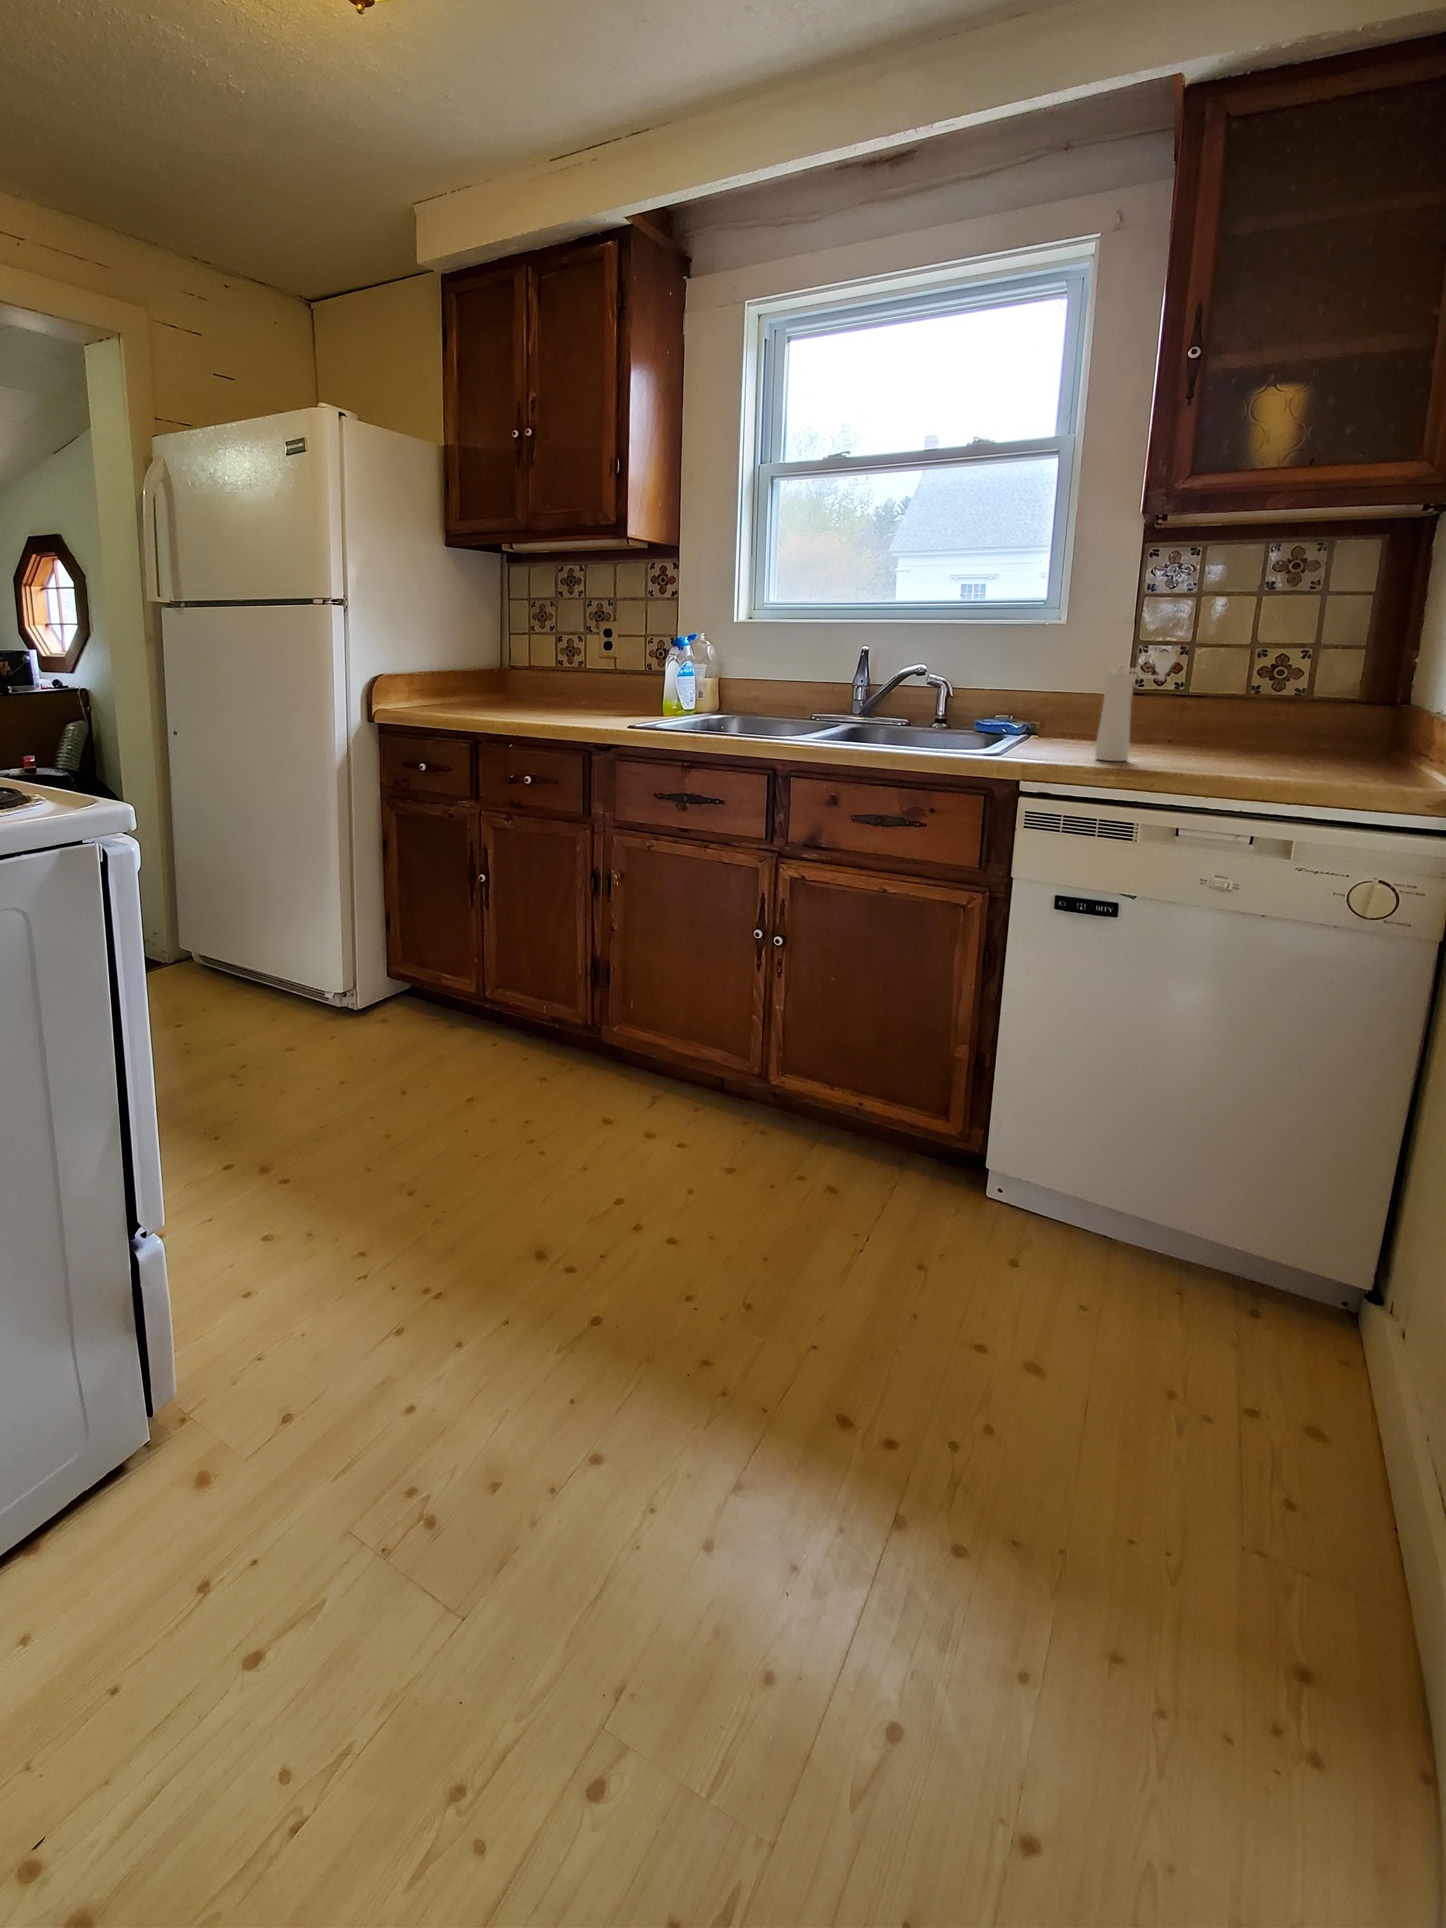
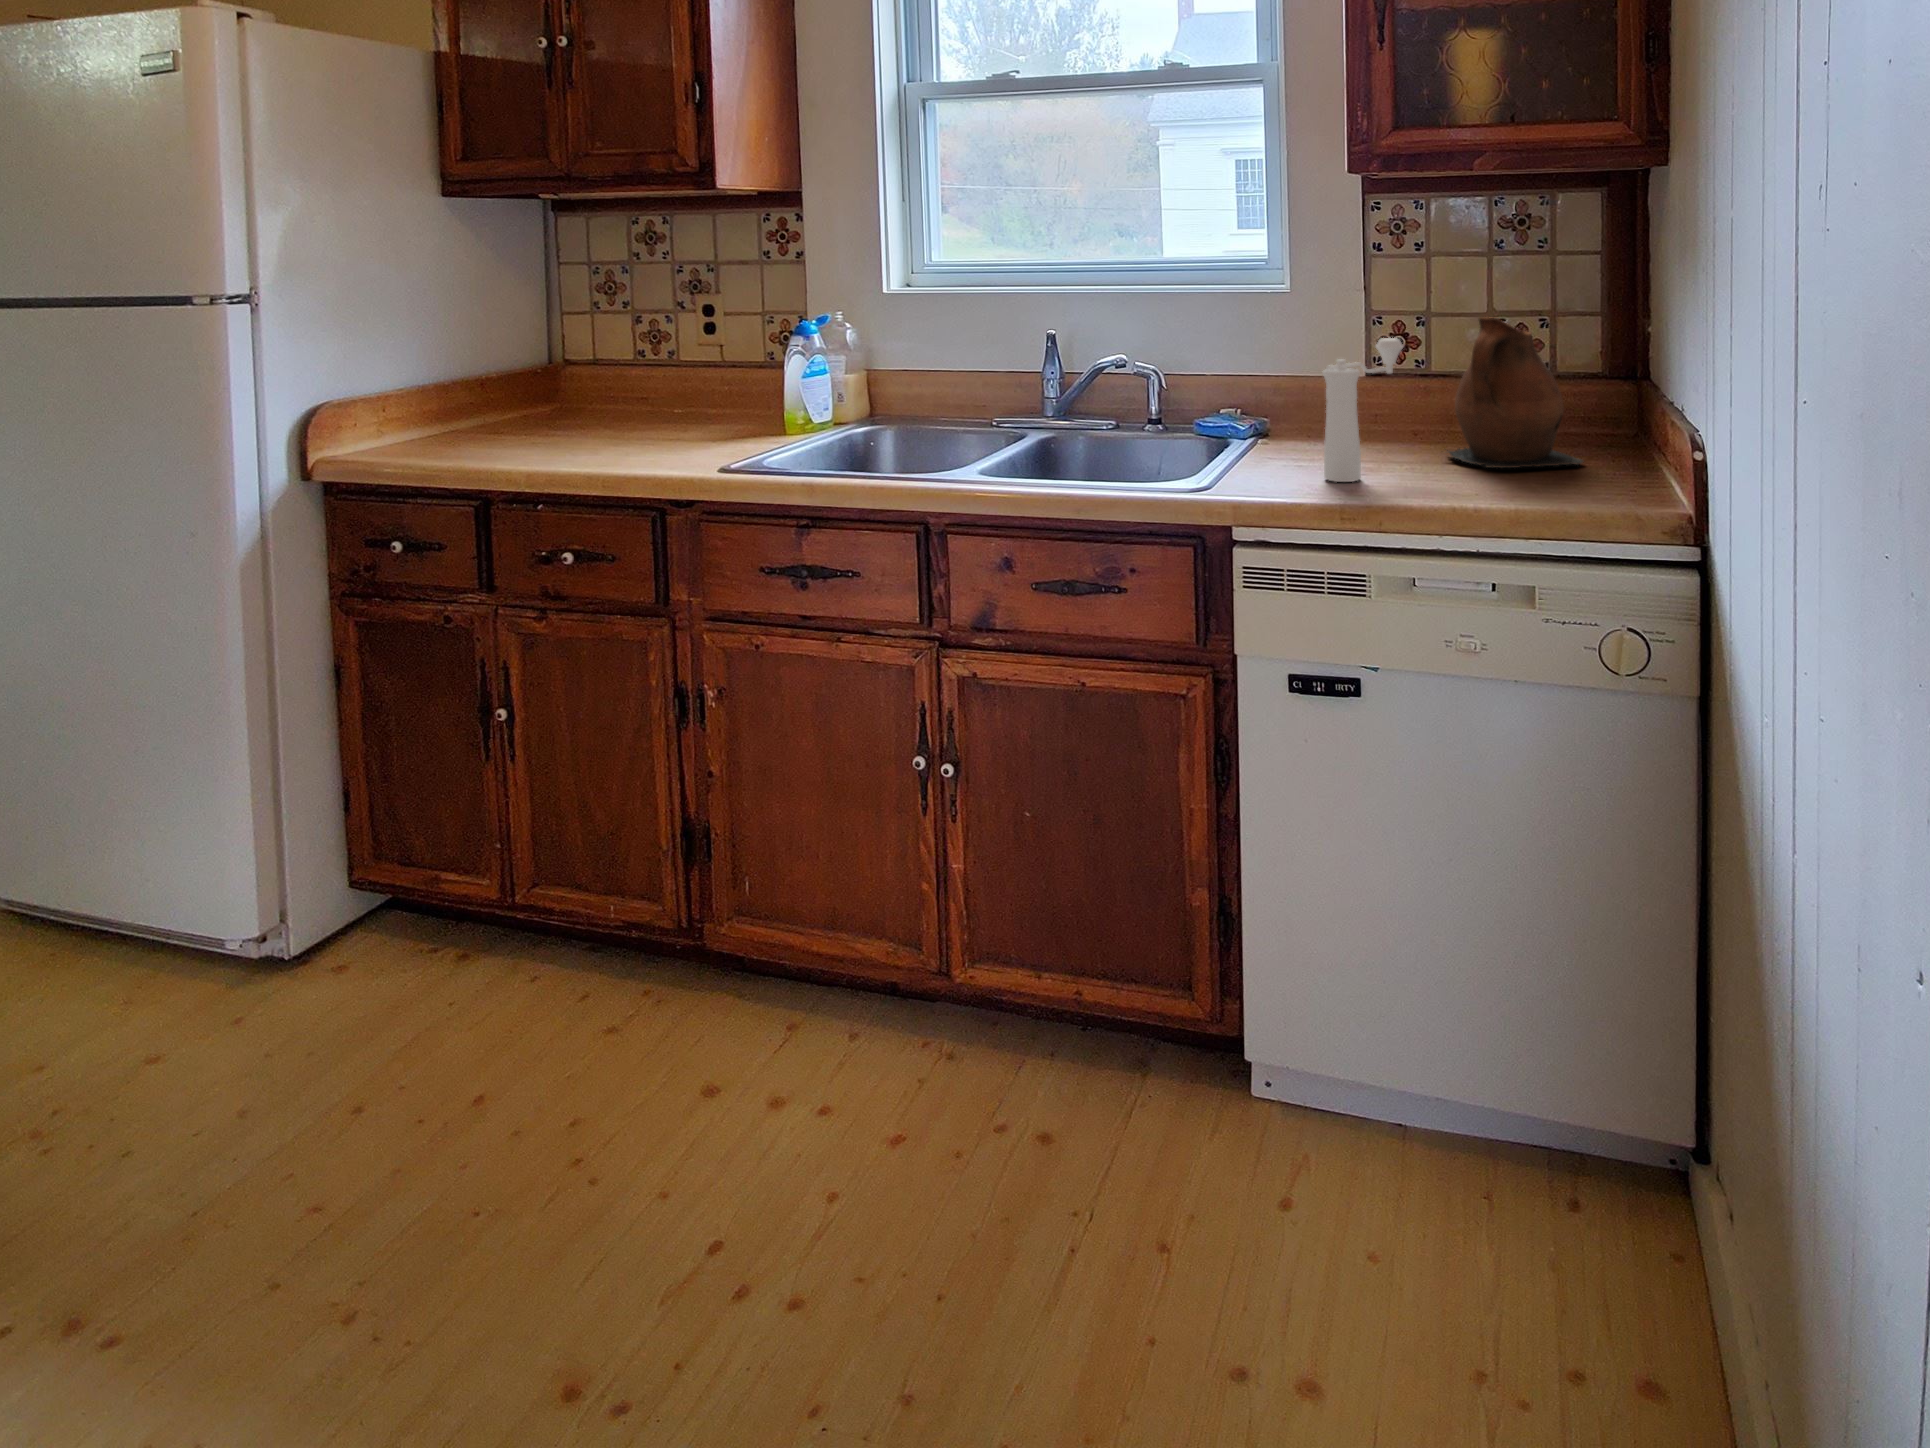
ceramic pitcher: none [1198,637,1339,766] -> present [1447,317,1583,468]

